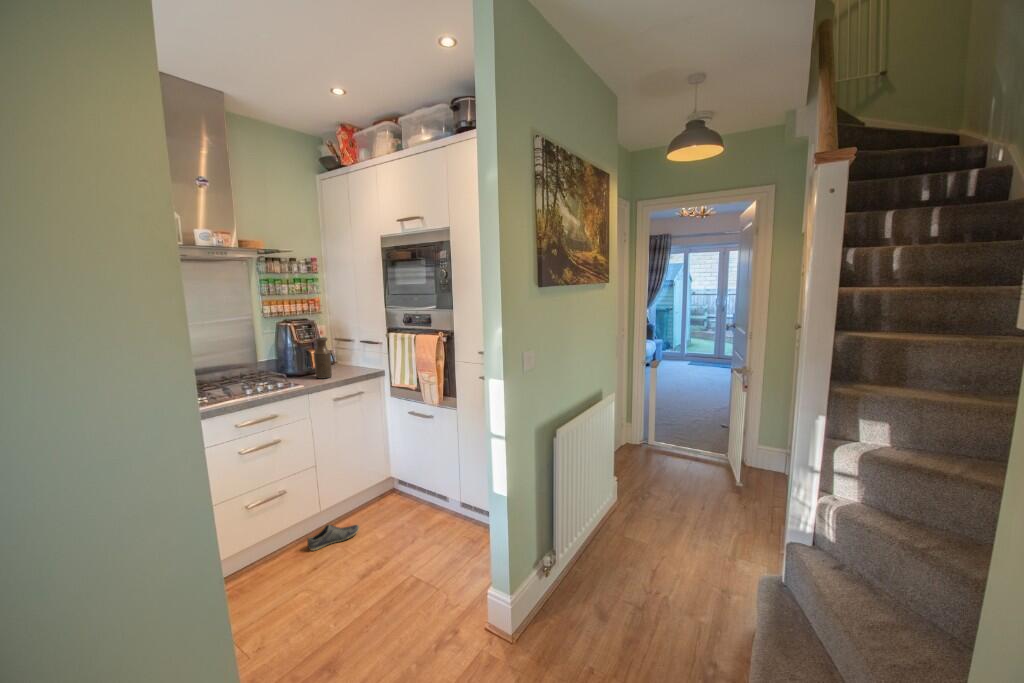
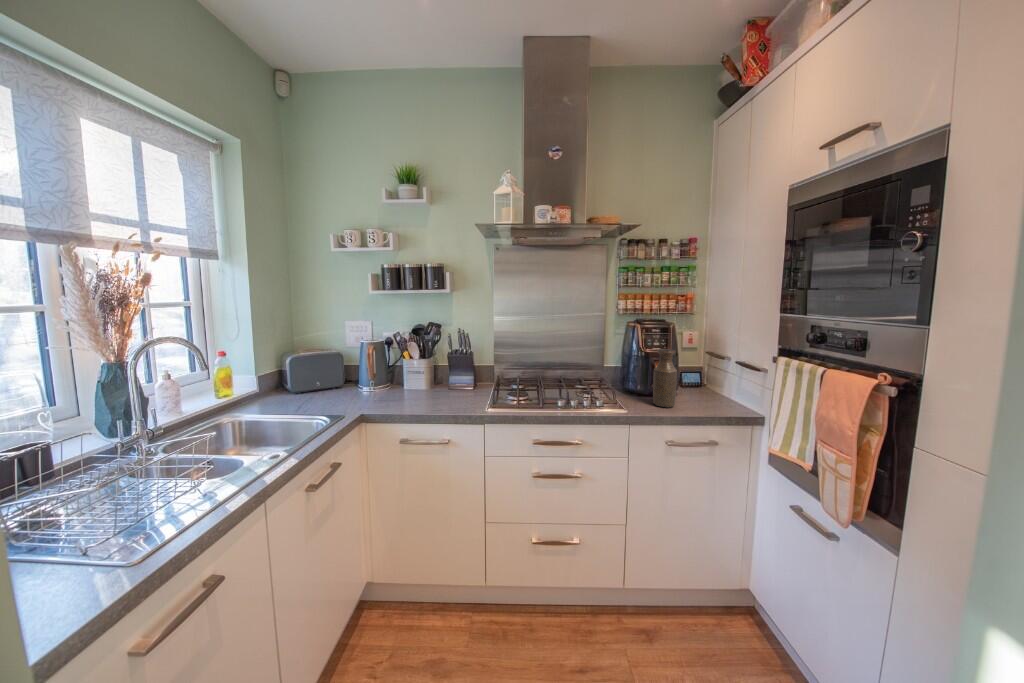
shoe: present [307,525,359,551] -> none [599,611,671,653]

